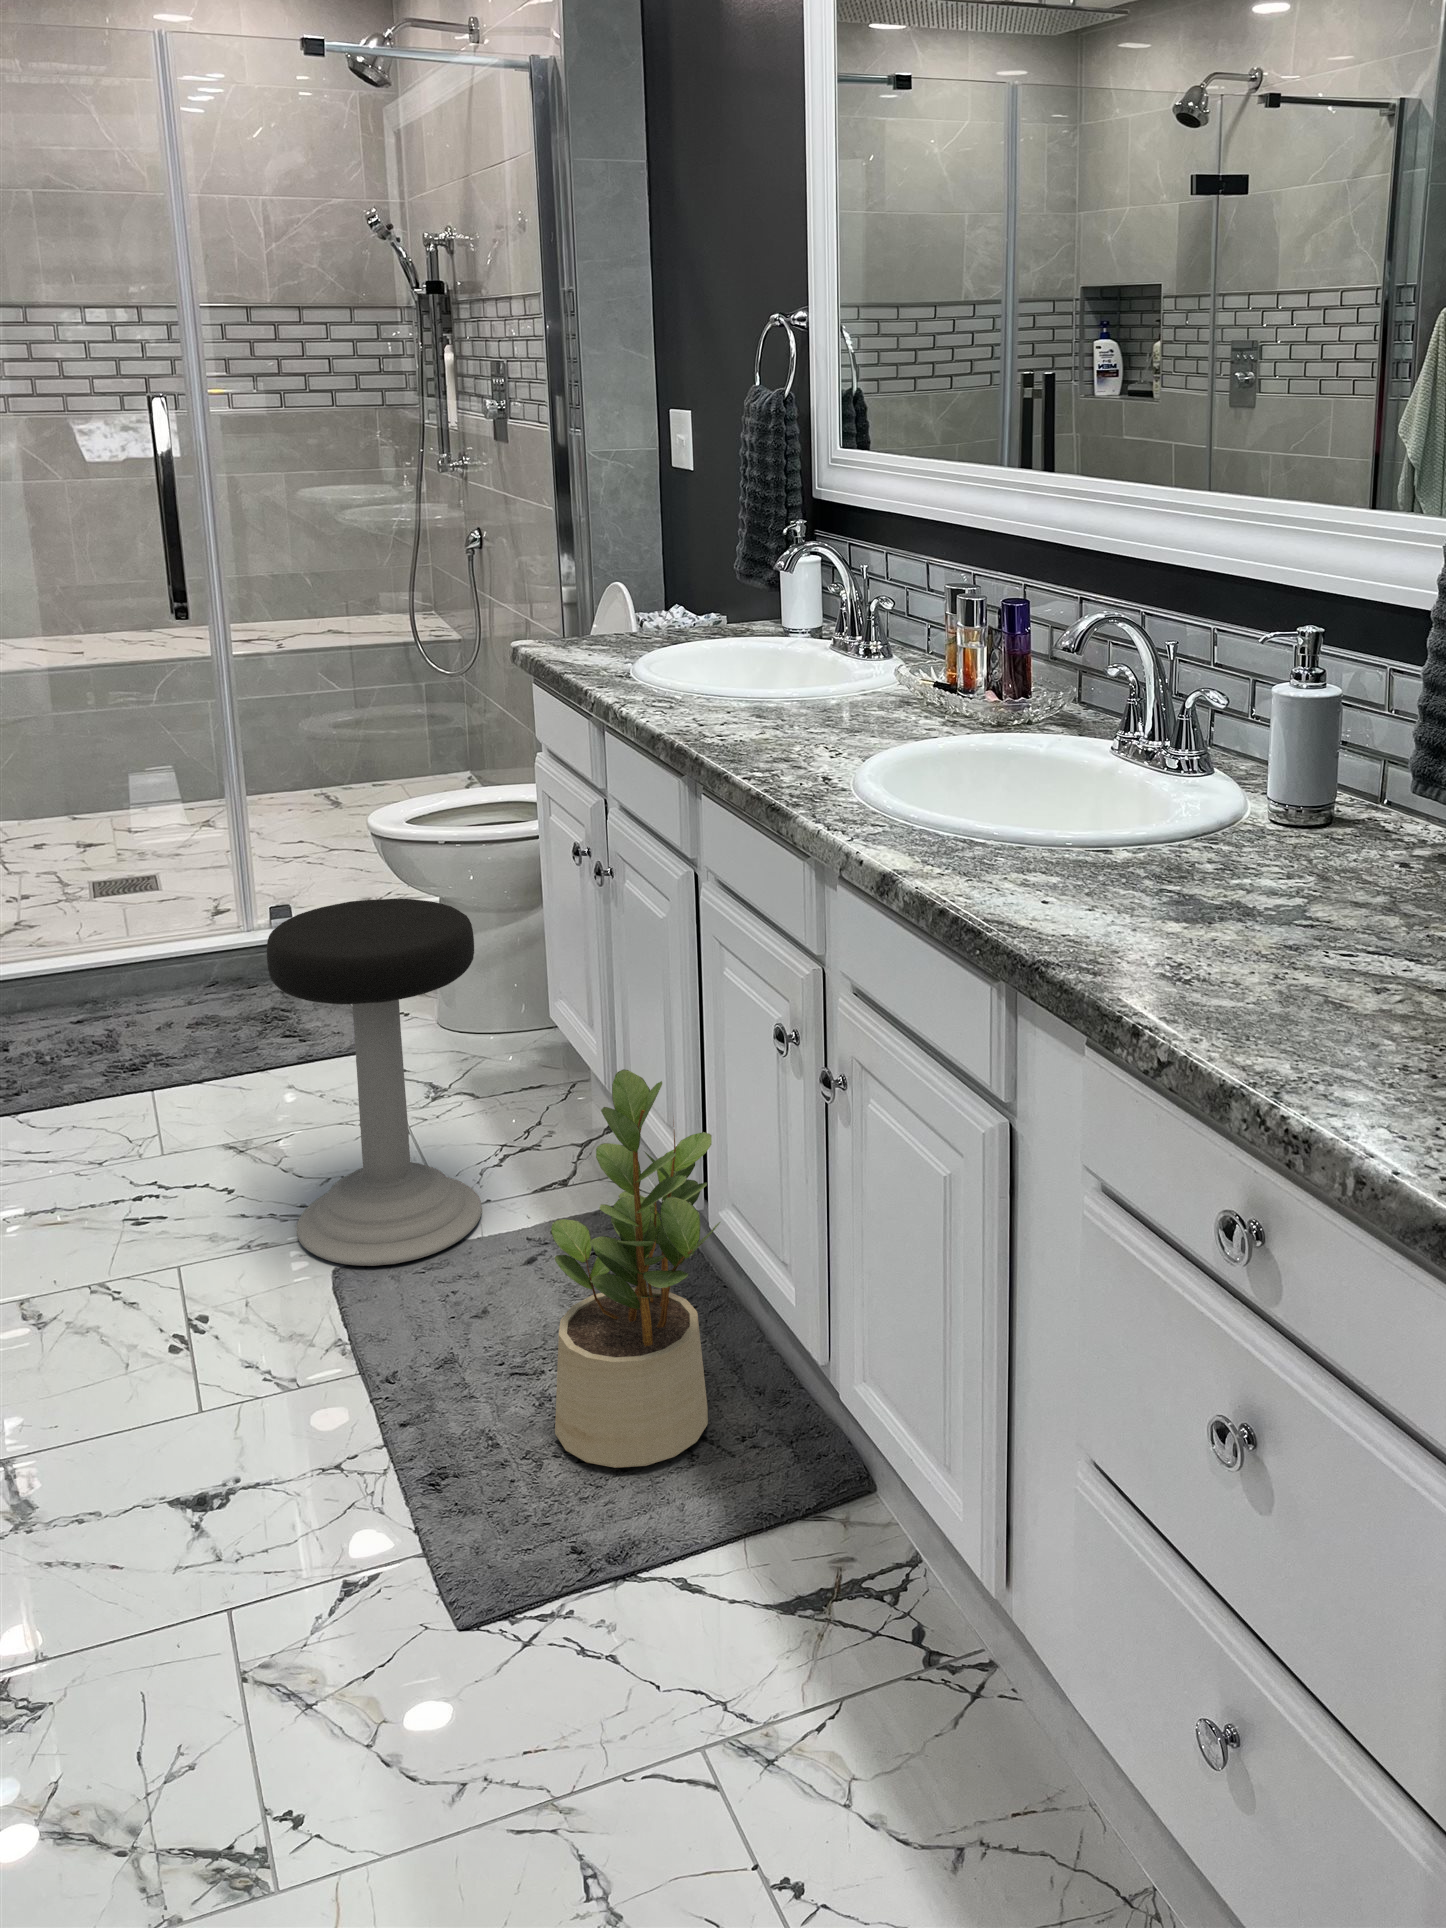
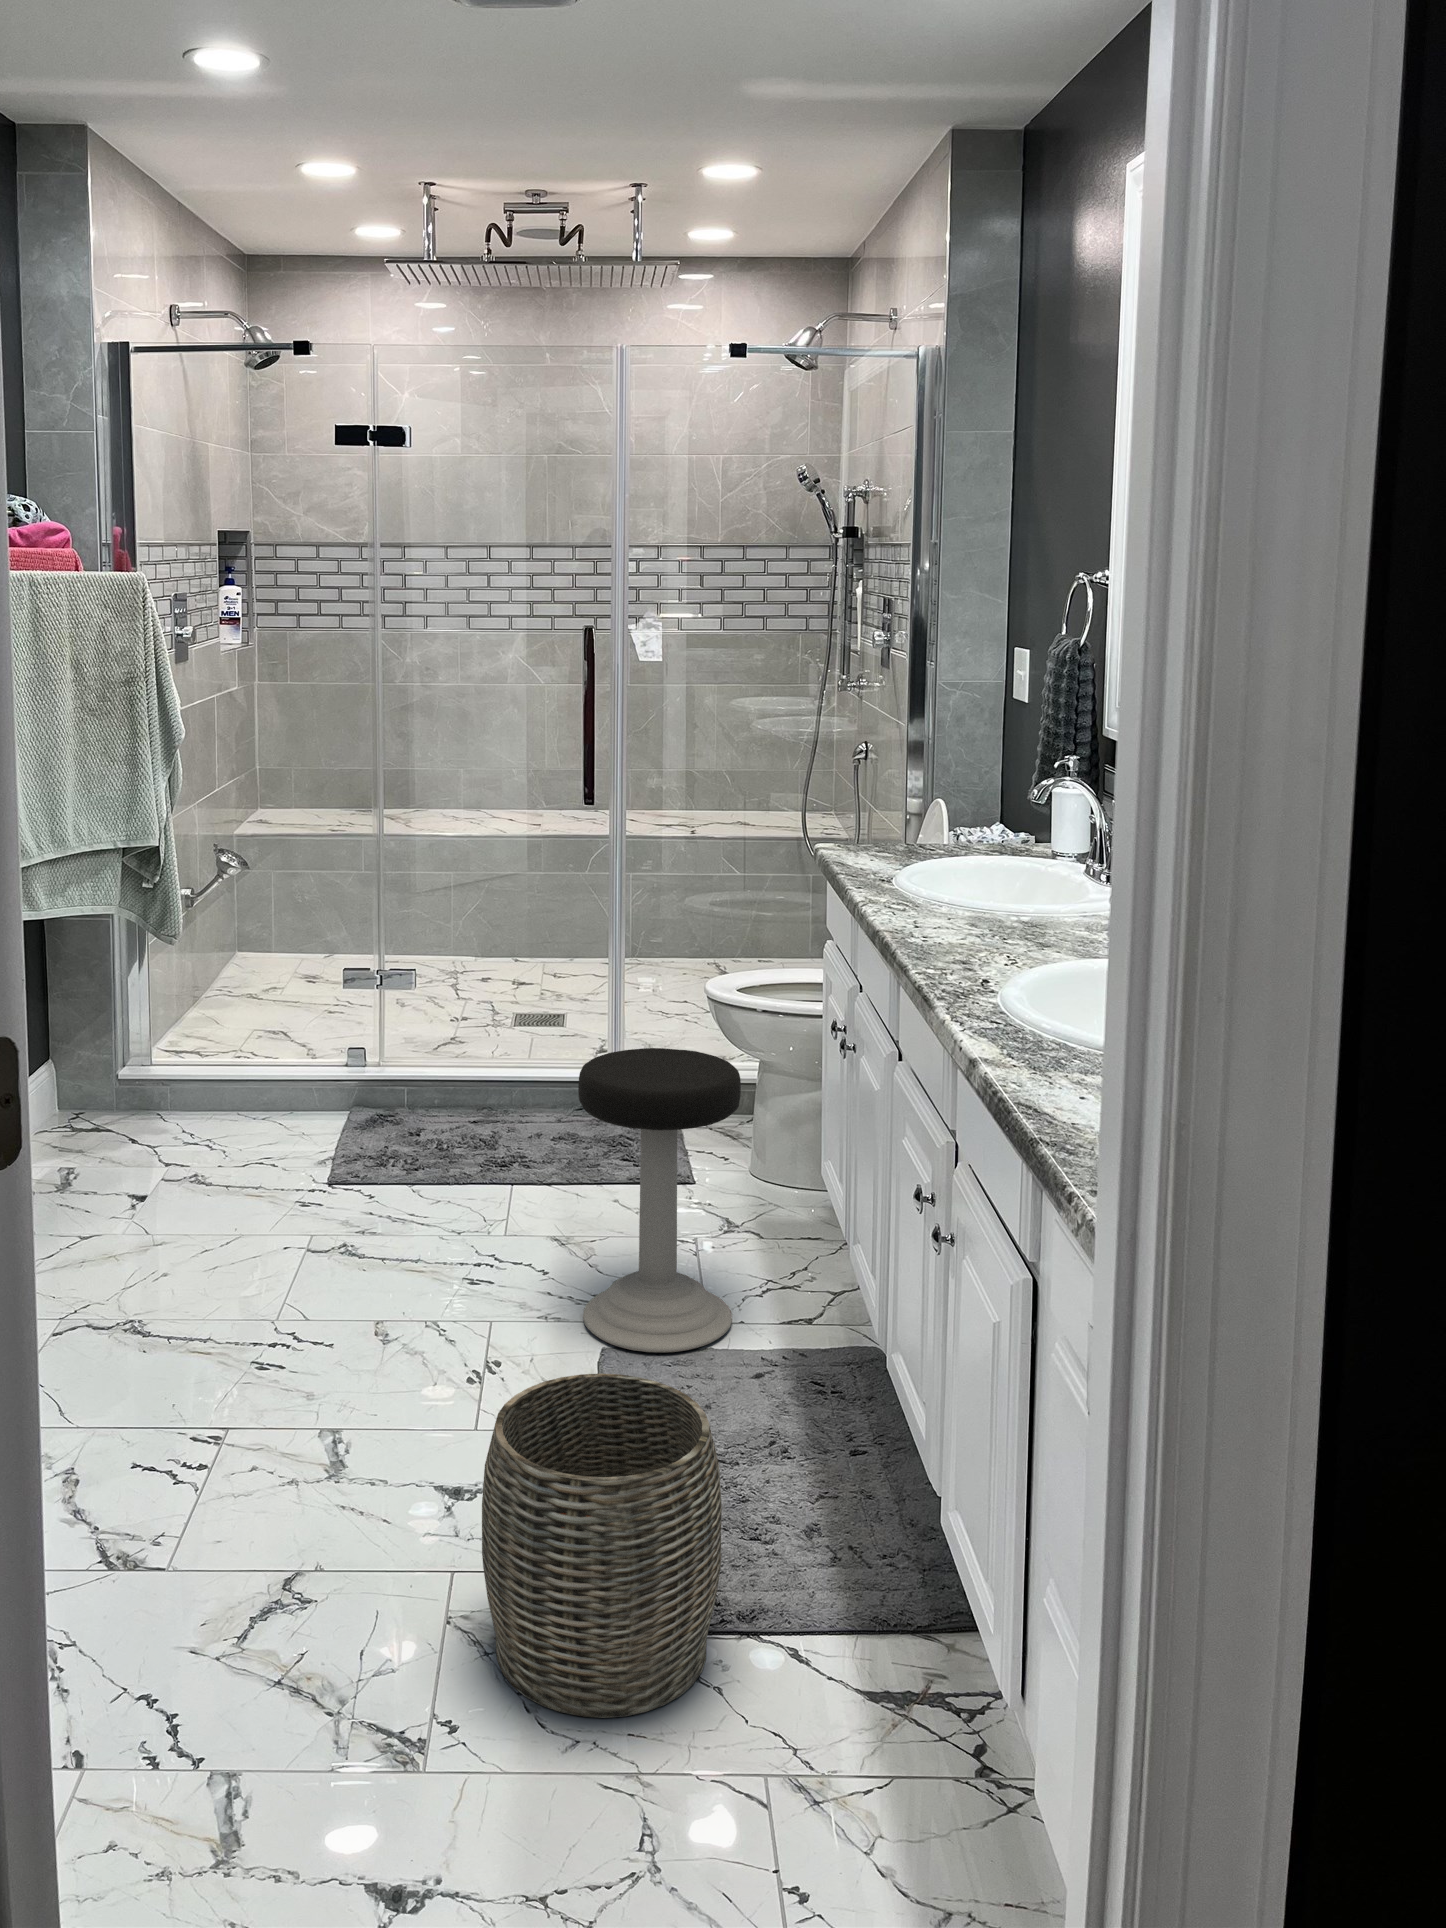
potted plant: present [551,1069,720,1468] -> none [729,1206,887,1553]
woven basket: none [288,1316,600,1751] -> present [482,1374,722,1718]

